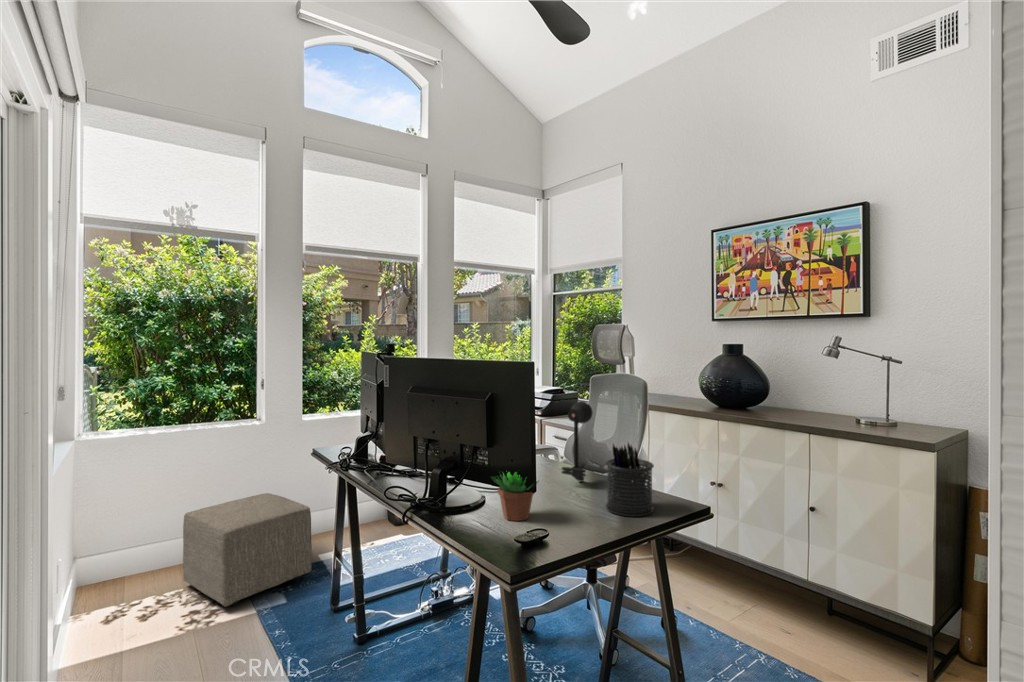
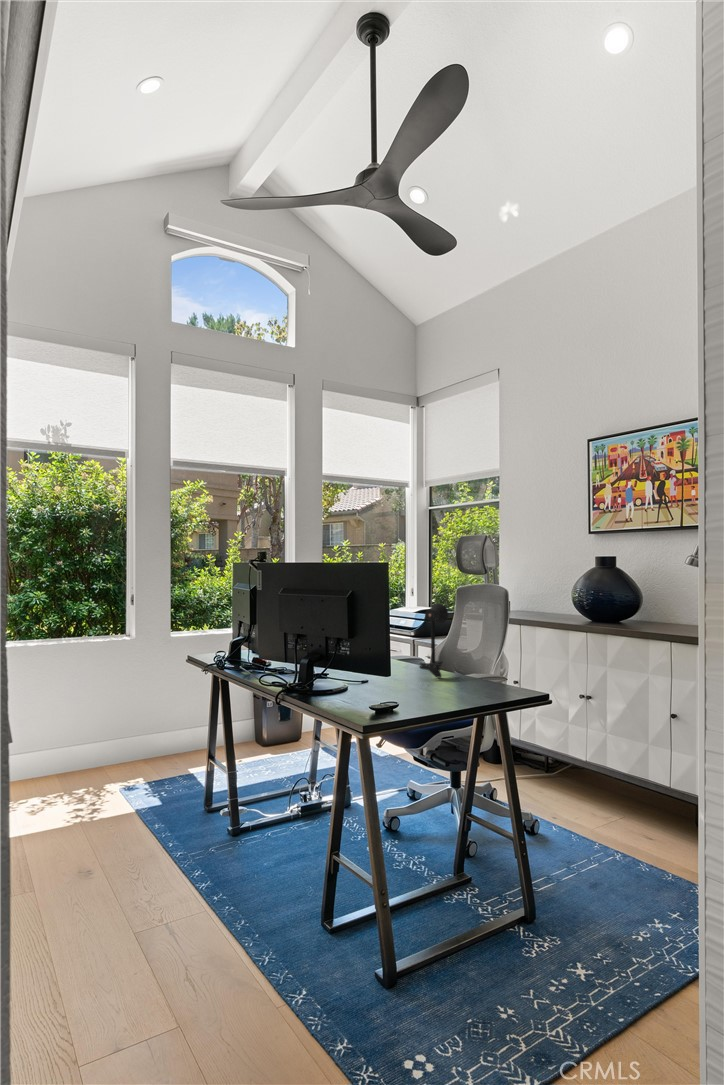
pen holder: present [606,443,654,517] -> none [453,632,495,695]
succulent plant: present [491,471,538,521] -> none [352,653,394,697]
ottoman: present [183,493,312,607] -> none [60,709,182,807]

